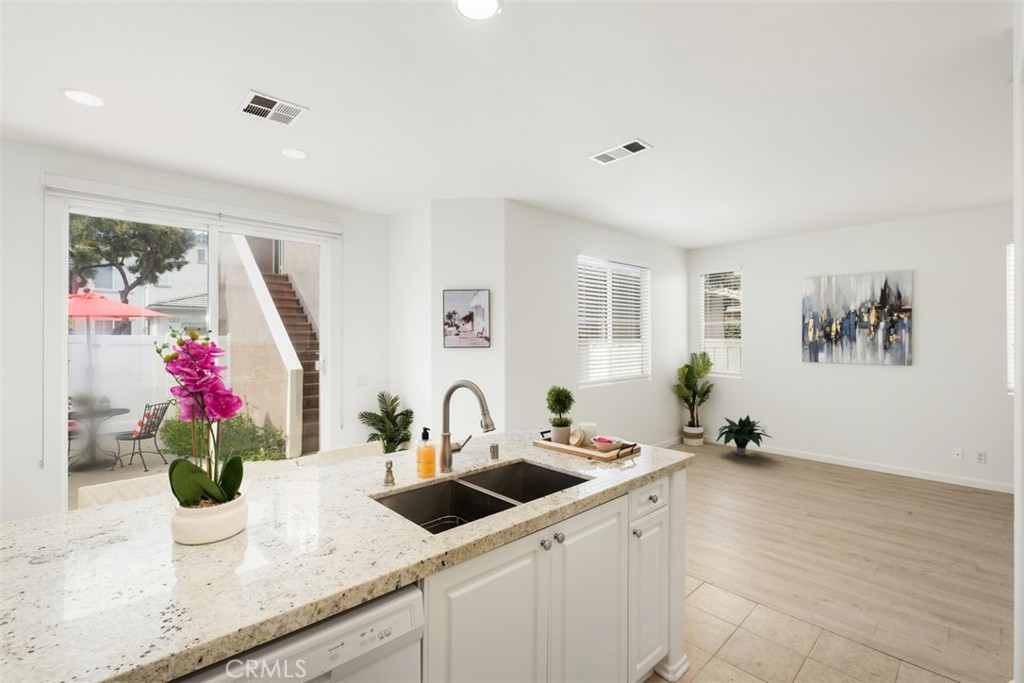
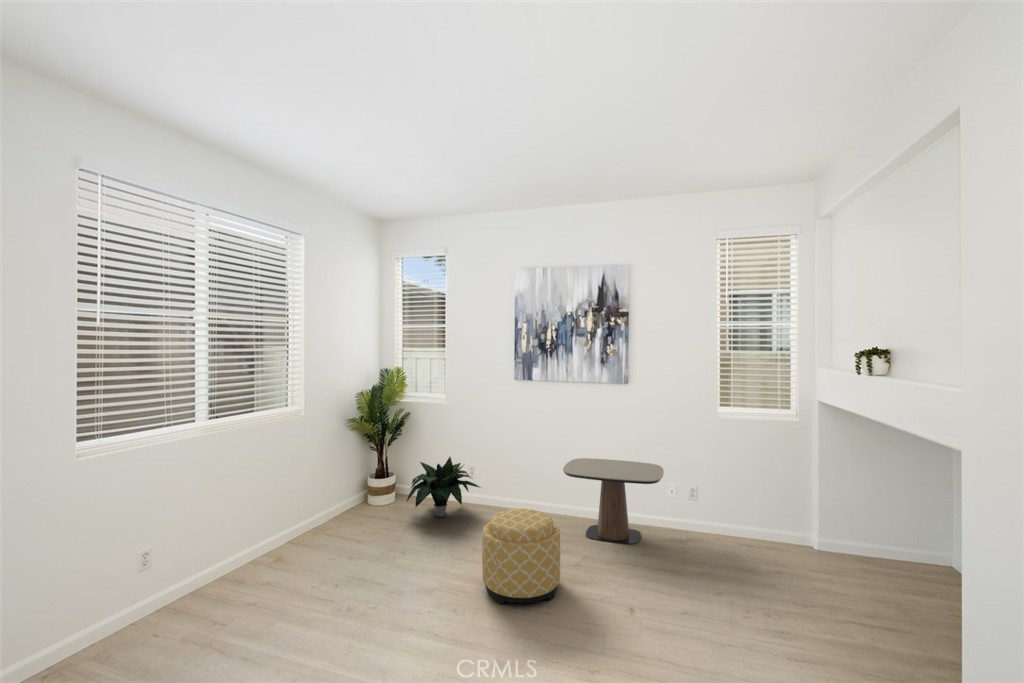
side table: none [848,423,948,488] -> present [563,458,664,544]
ottoman: none [787,444,848,501] -> present [482,509,560,605]

